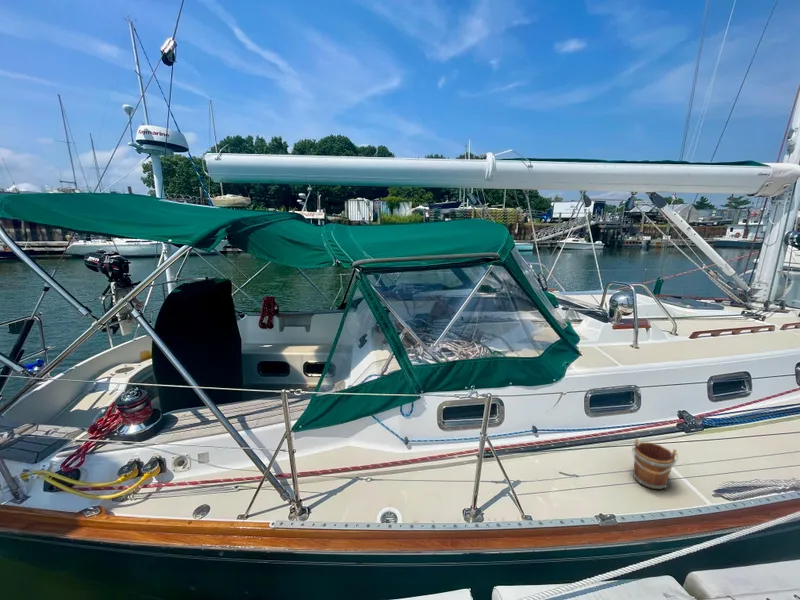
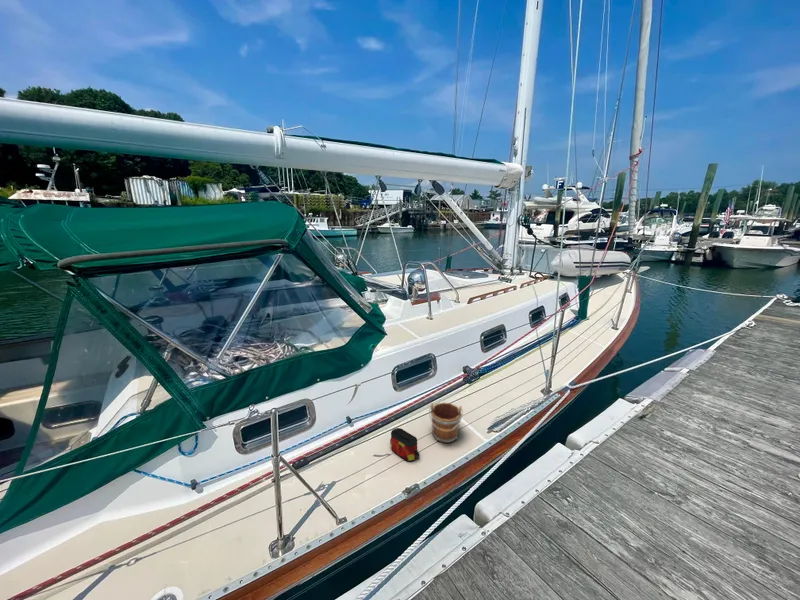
bag: none [581,456,617,494] -> present [390,428,419,461]

